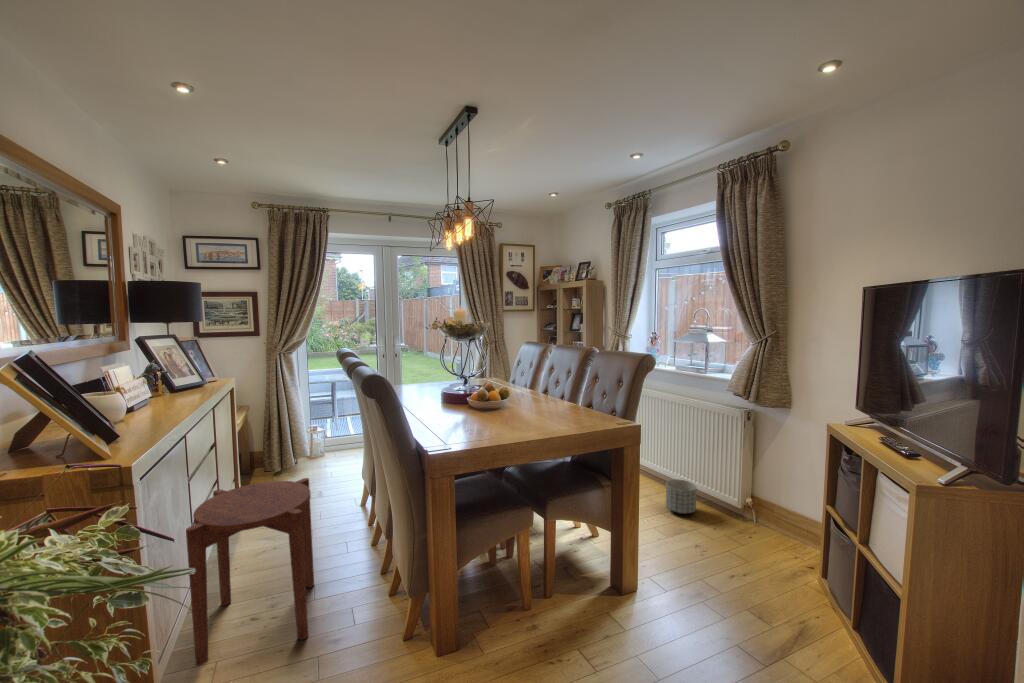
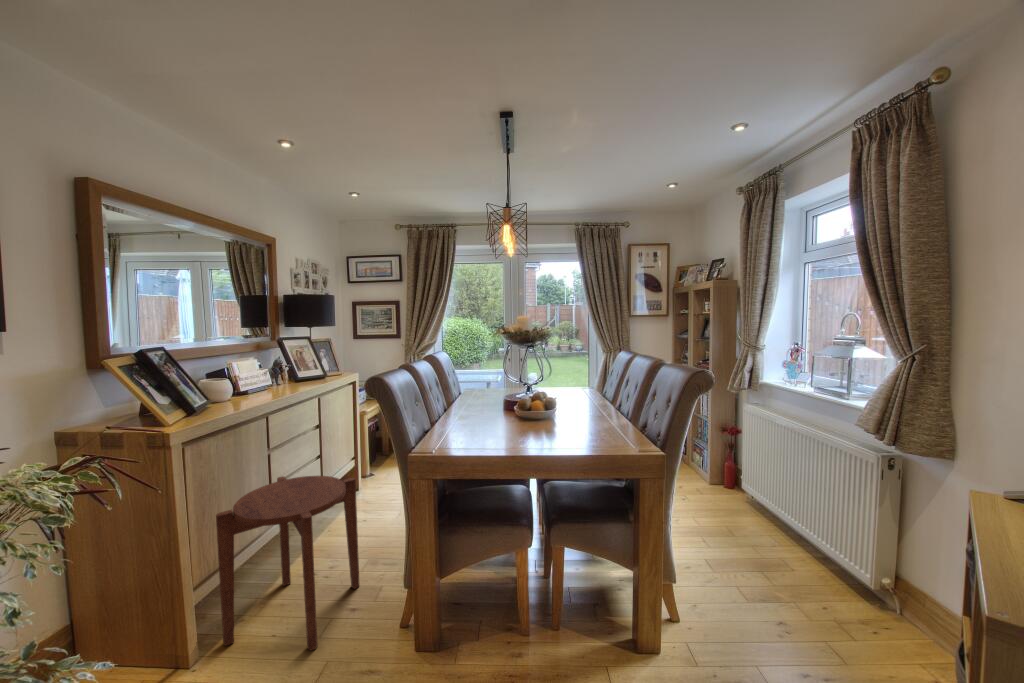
planter: present [666,479,696,514] -> none [820,561,877,623]

